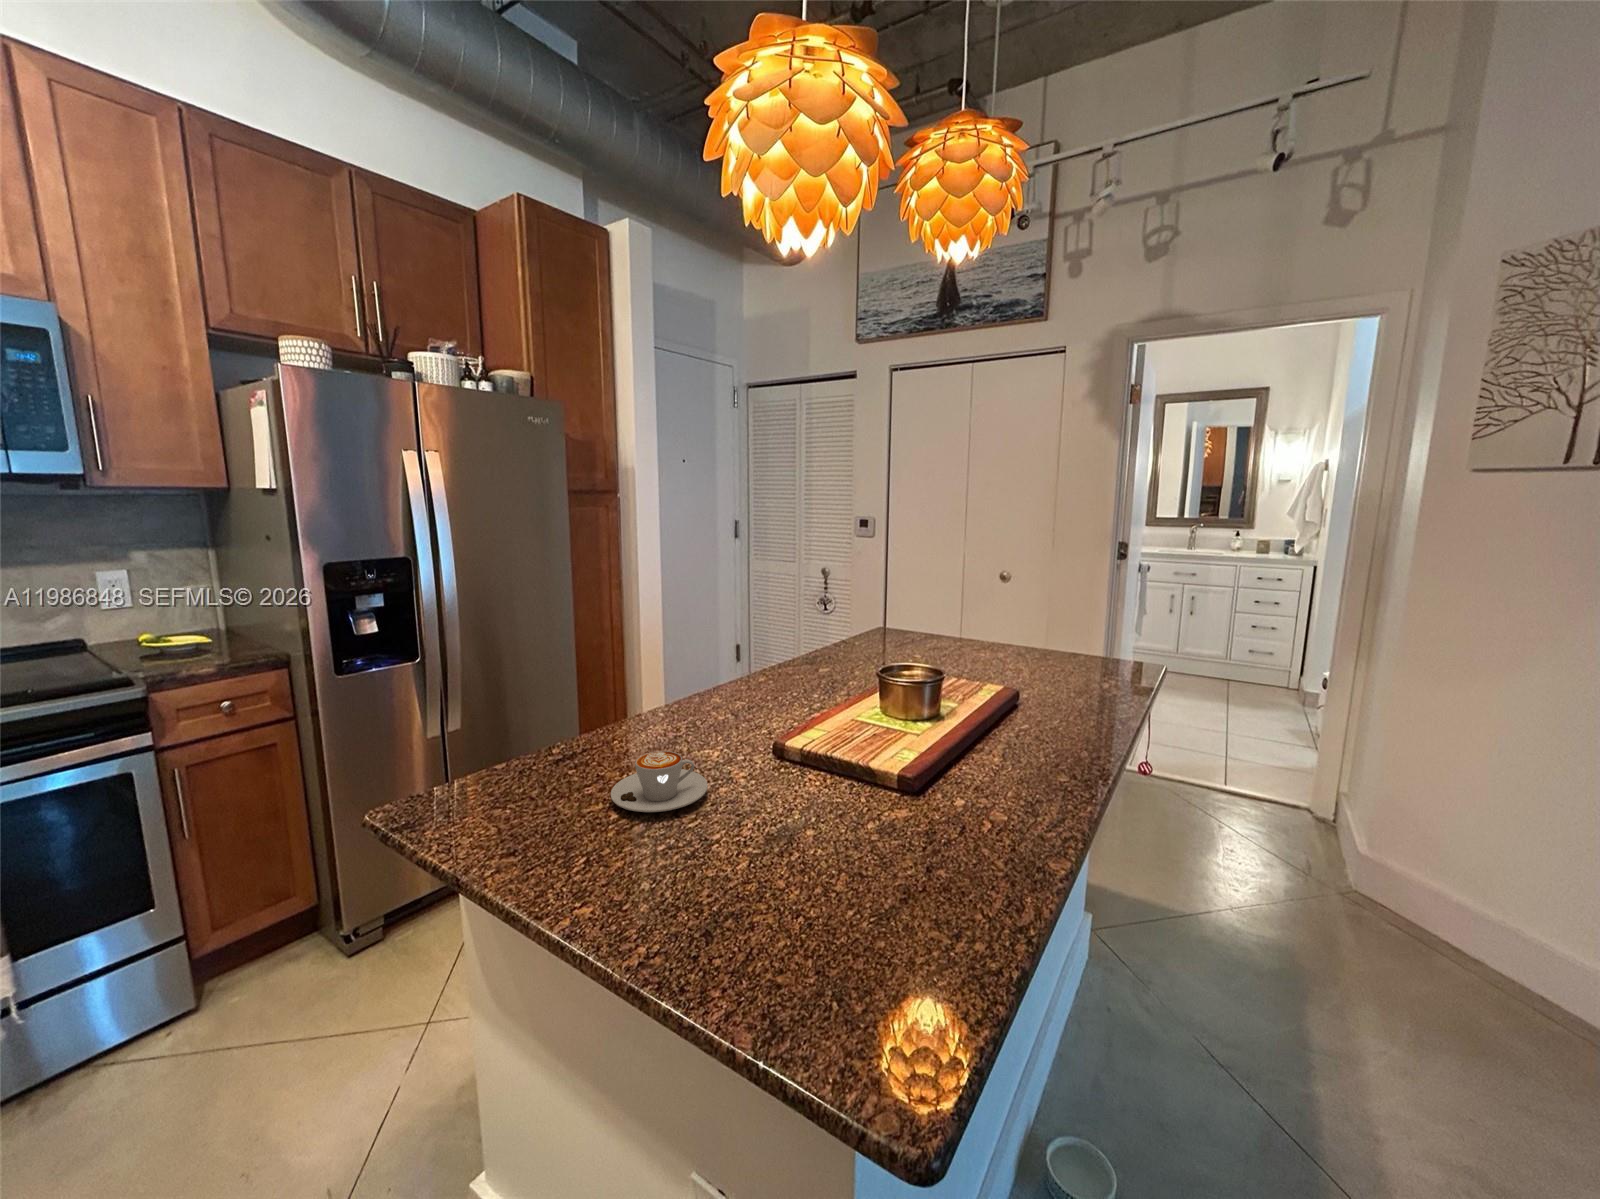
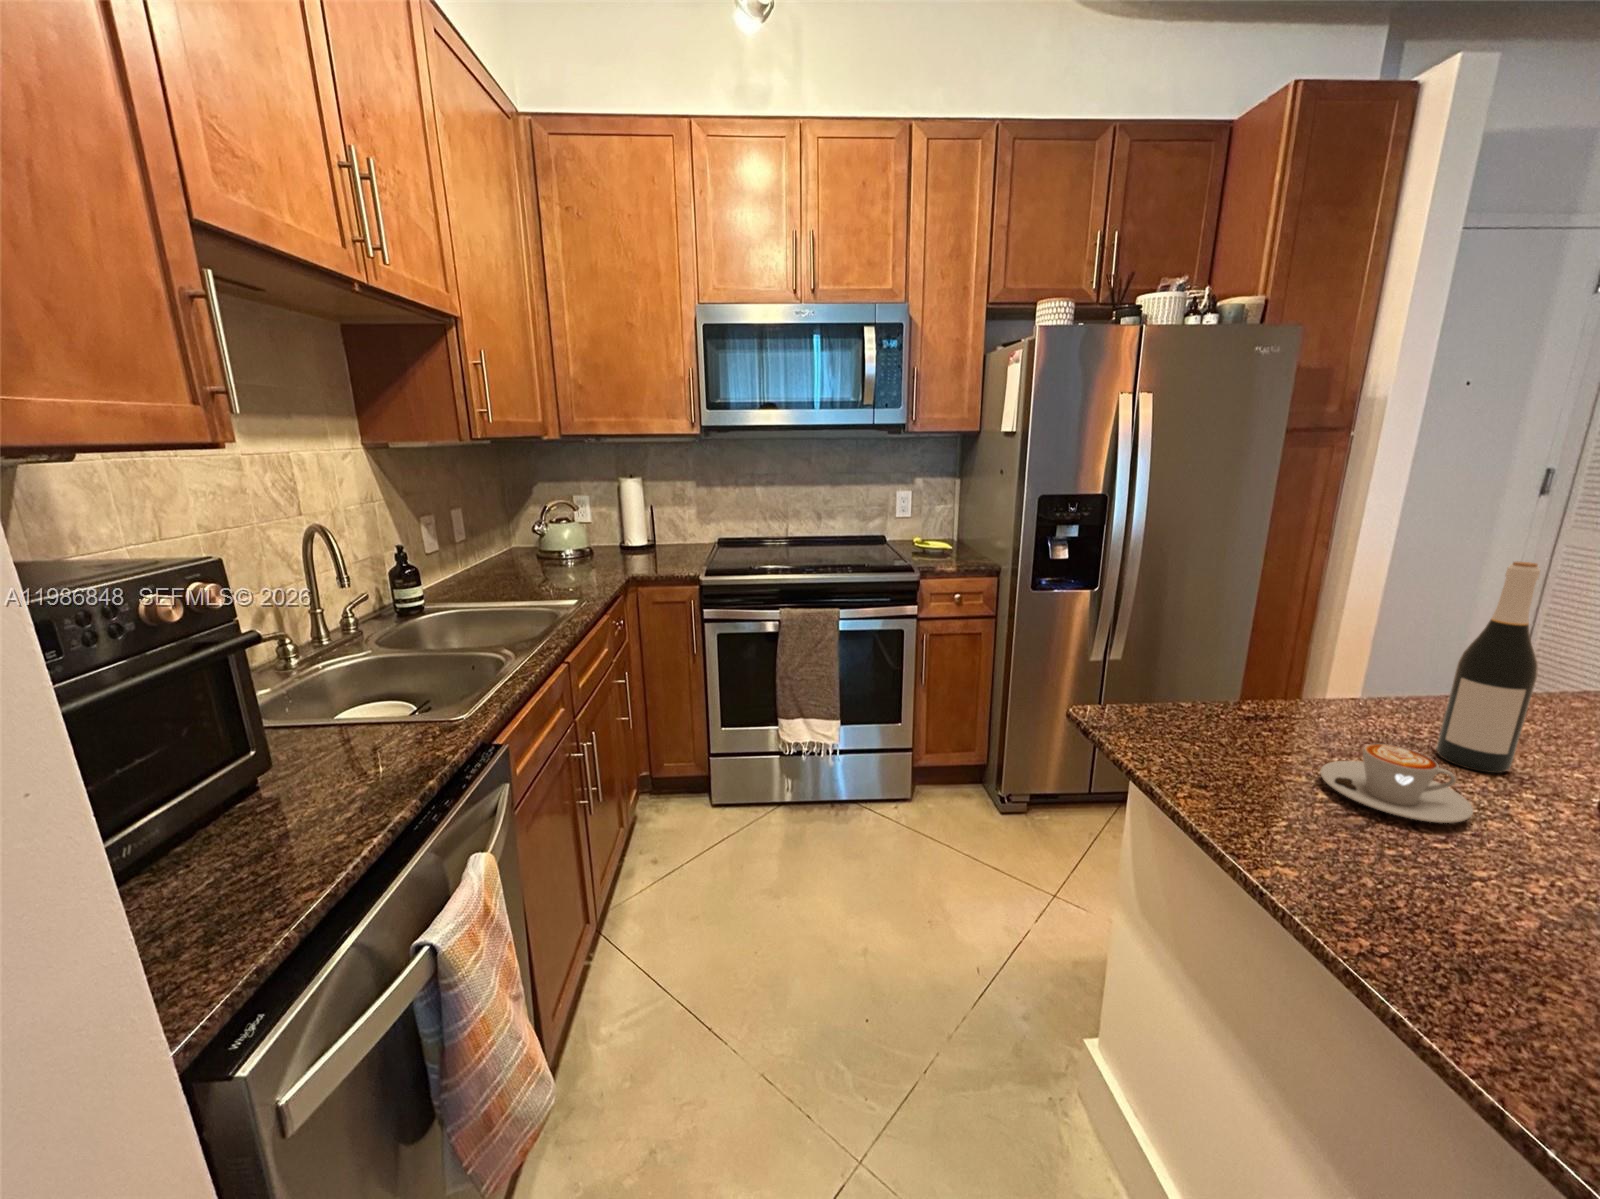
wine bottle: none [686,589,729,750] -> present [1436,562,1540,773]

